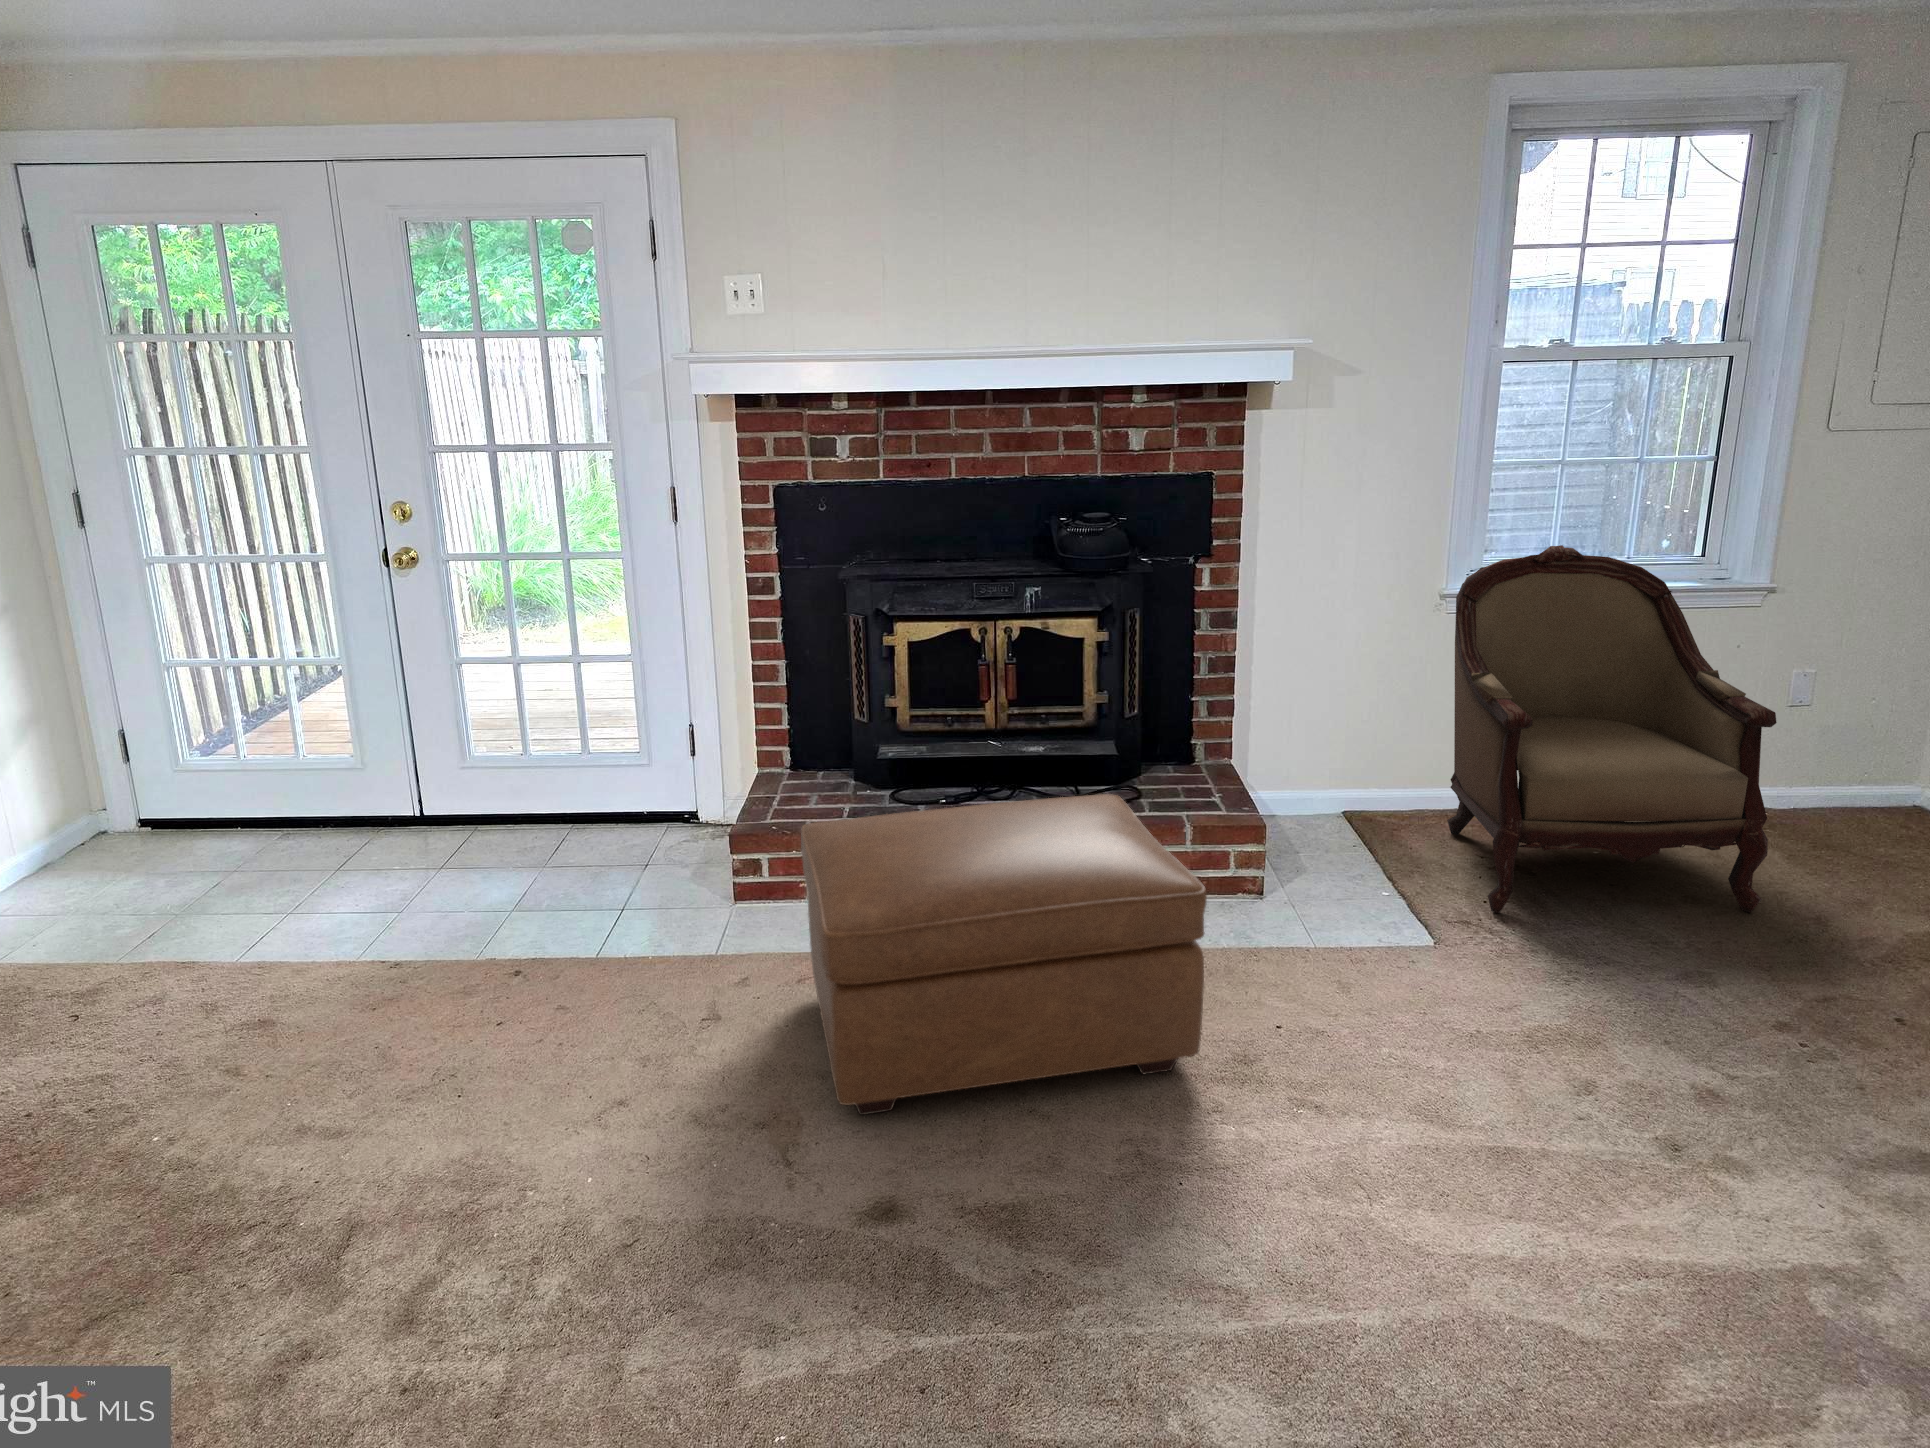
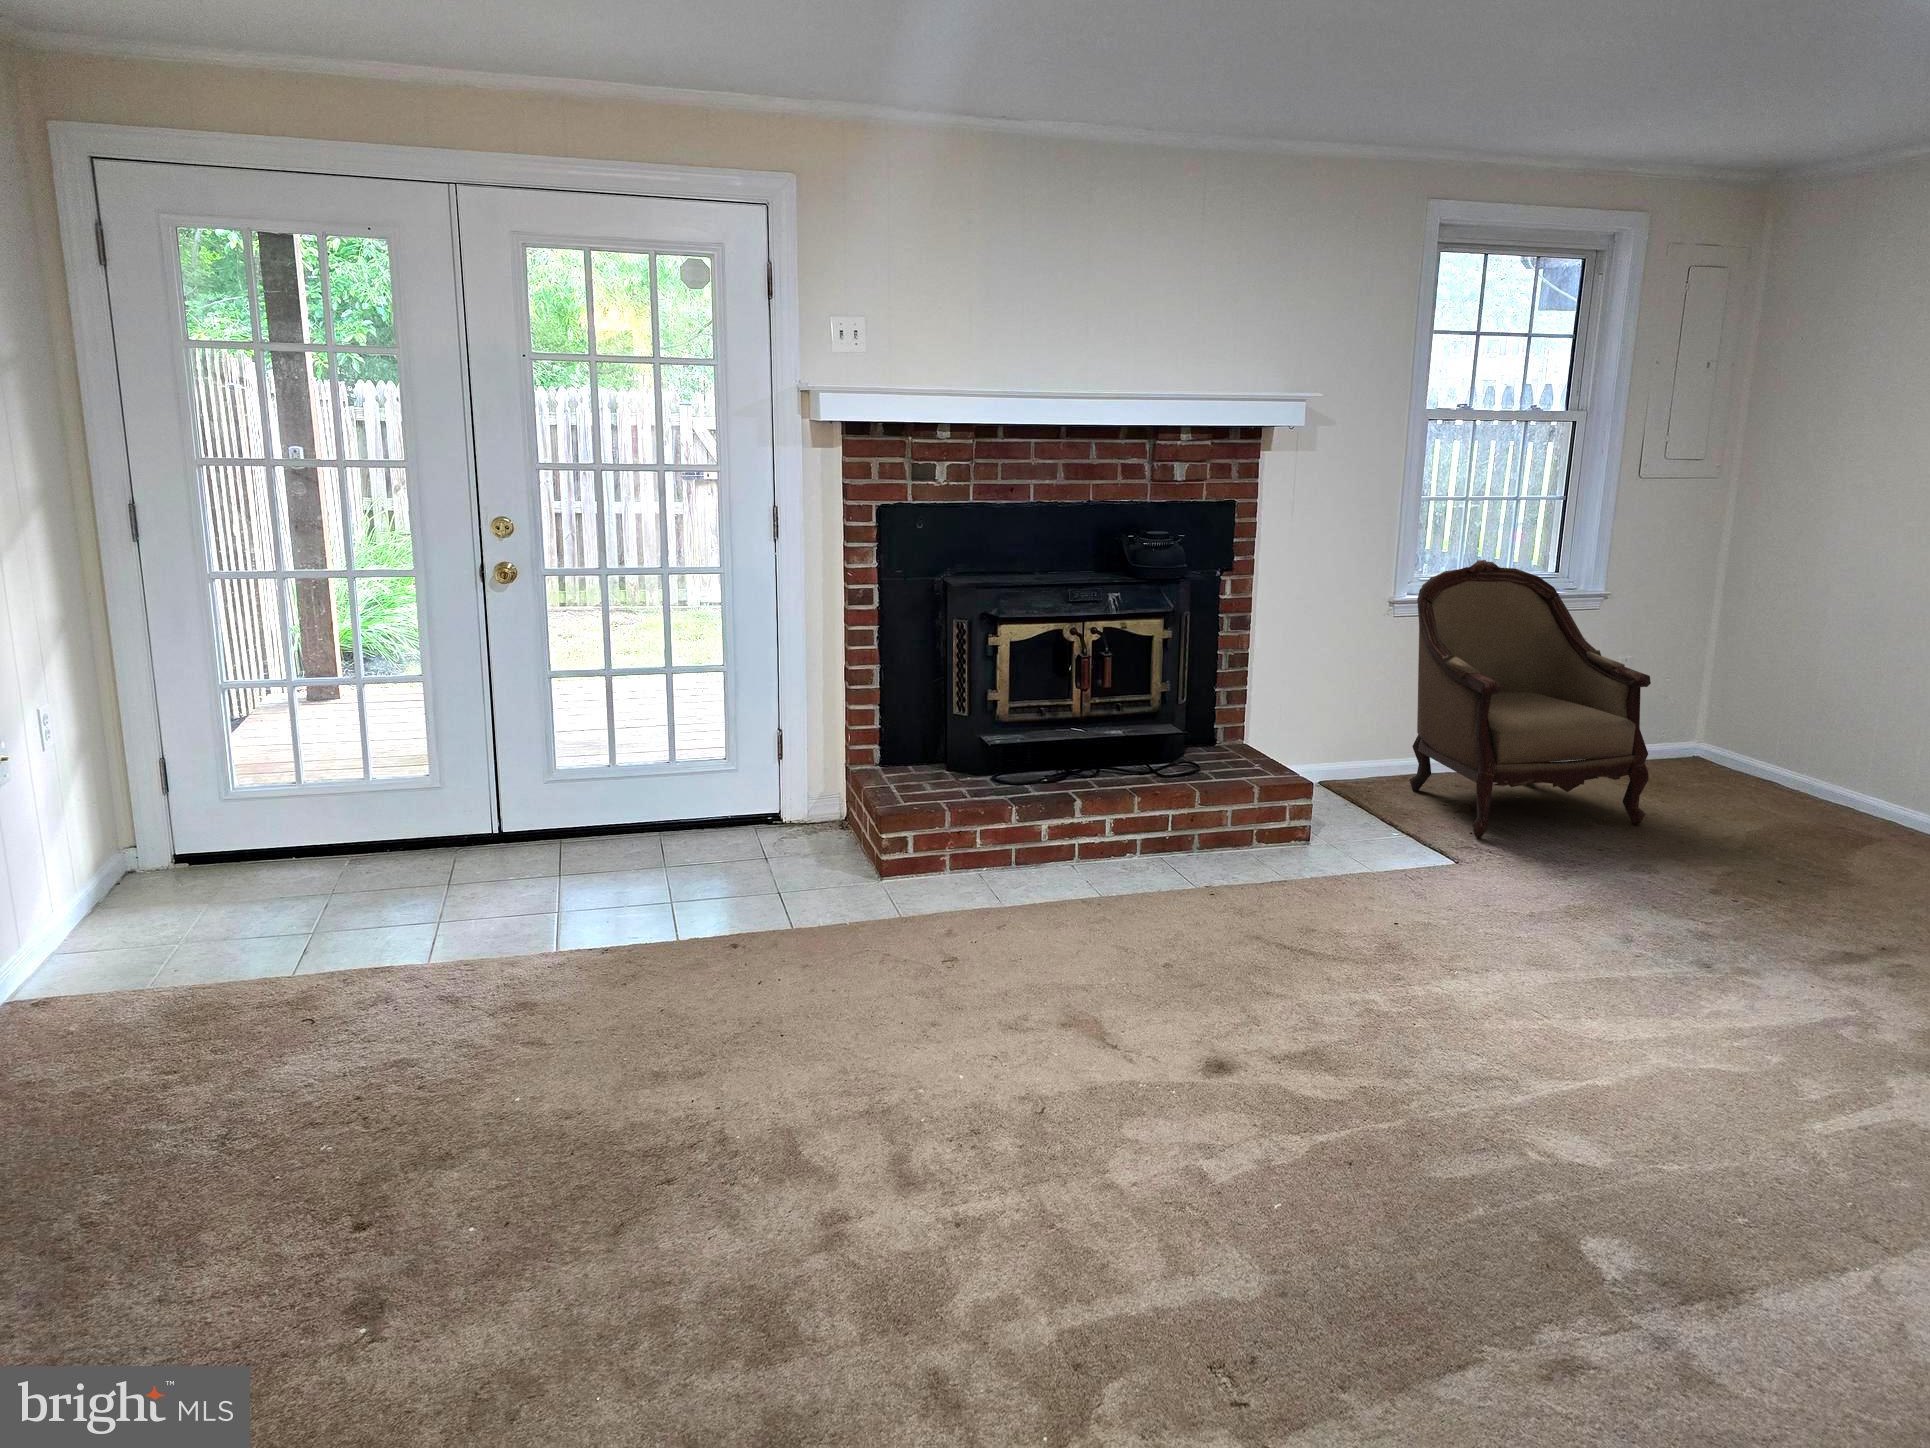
ottoman: present [801,794,1207,1115] -> none [1011,753,1365,1009]

